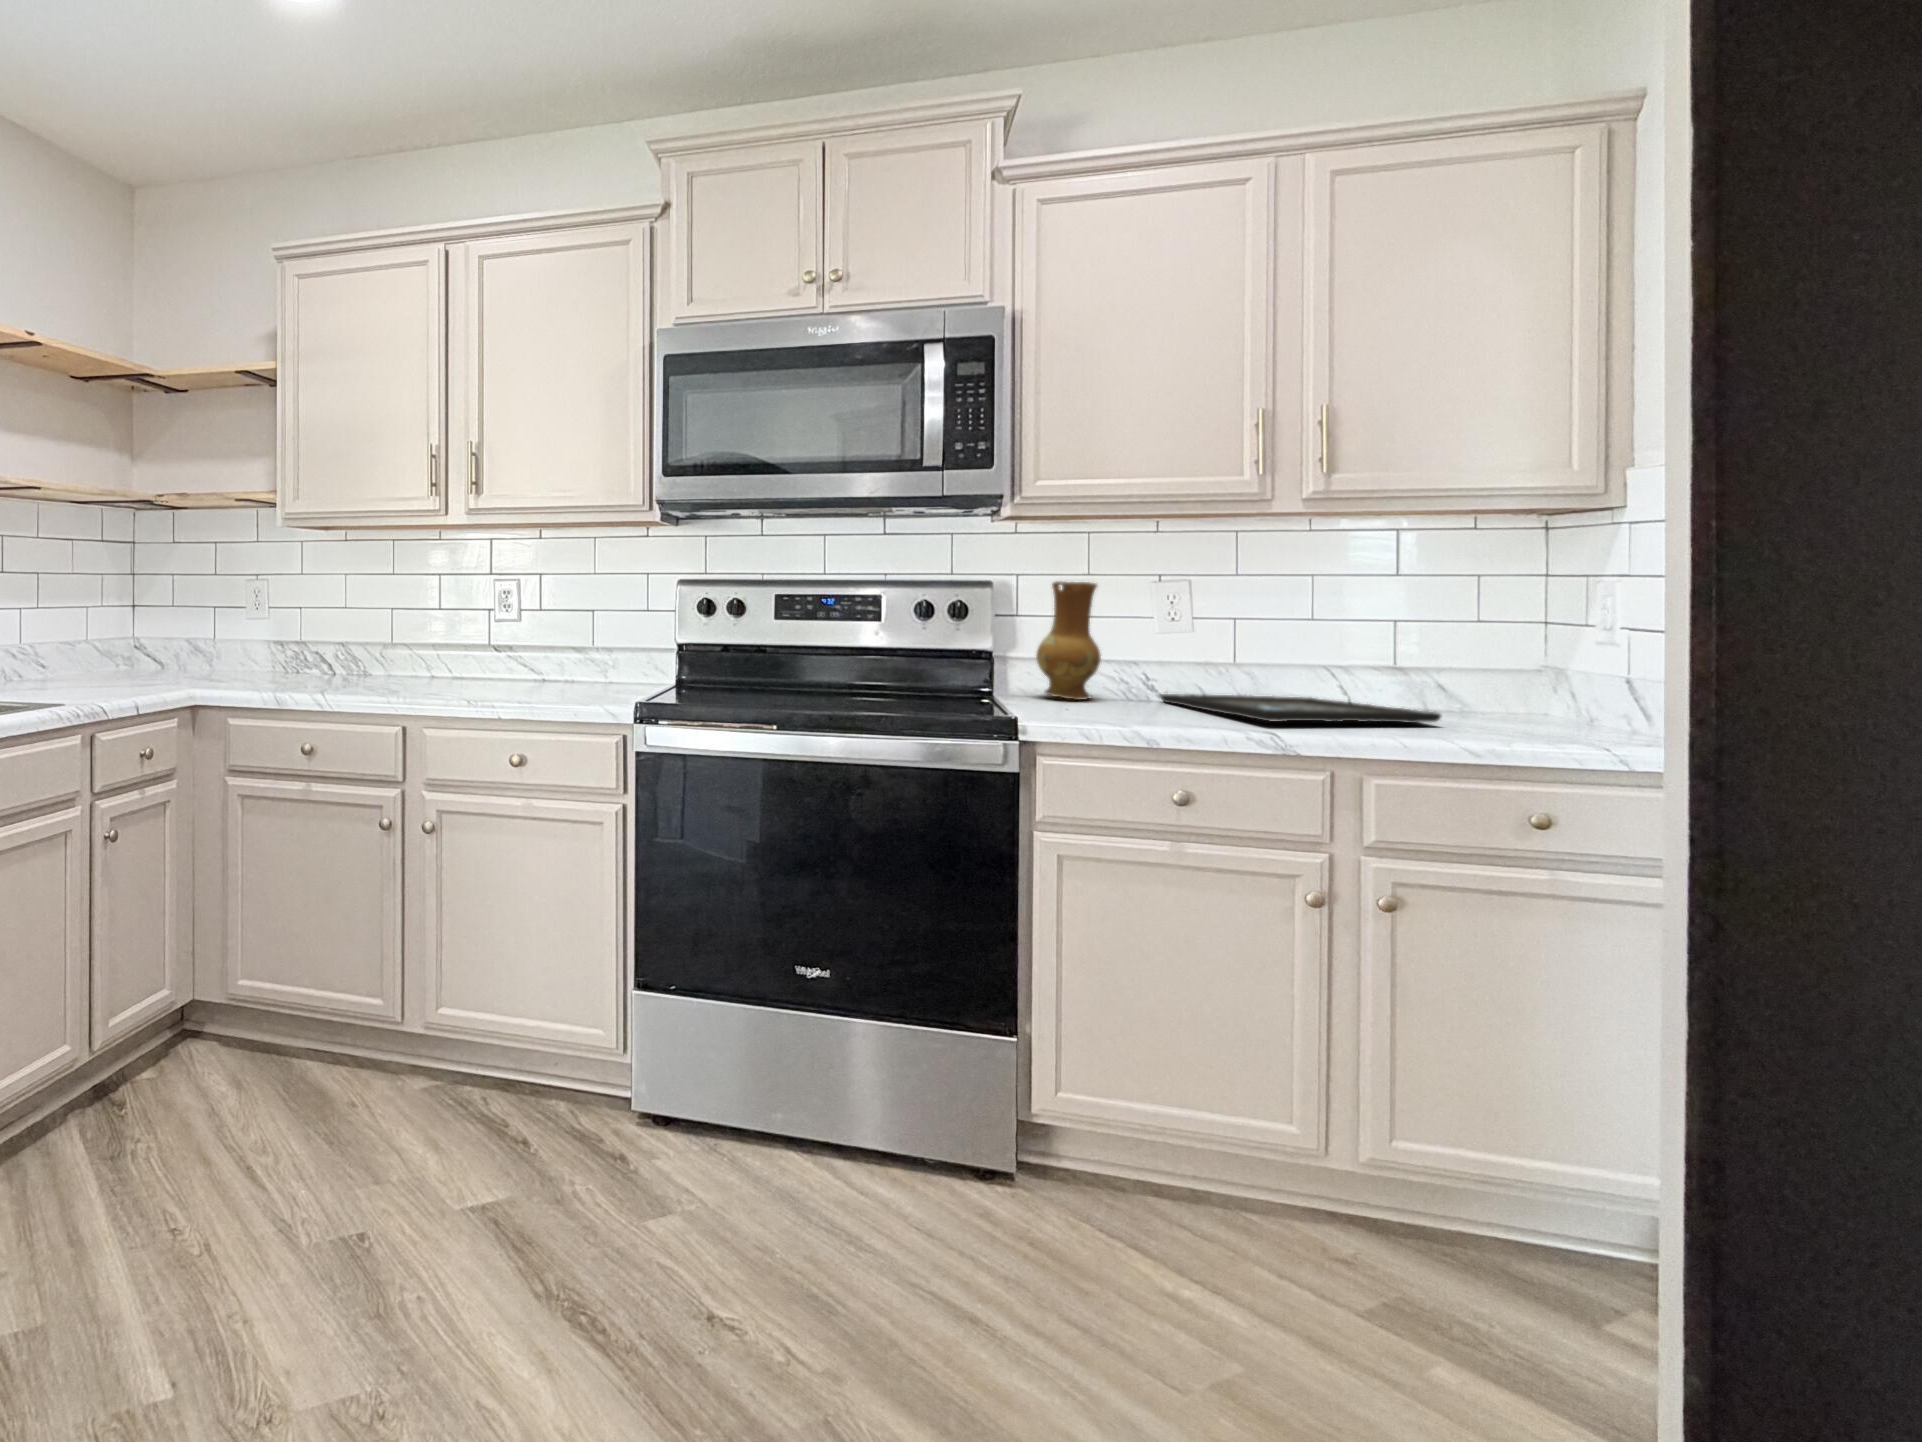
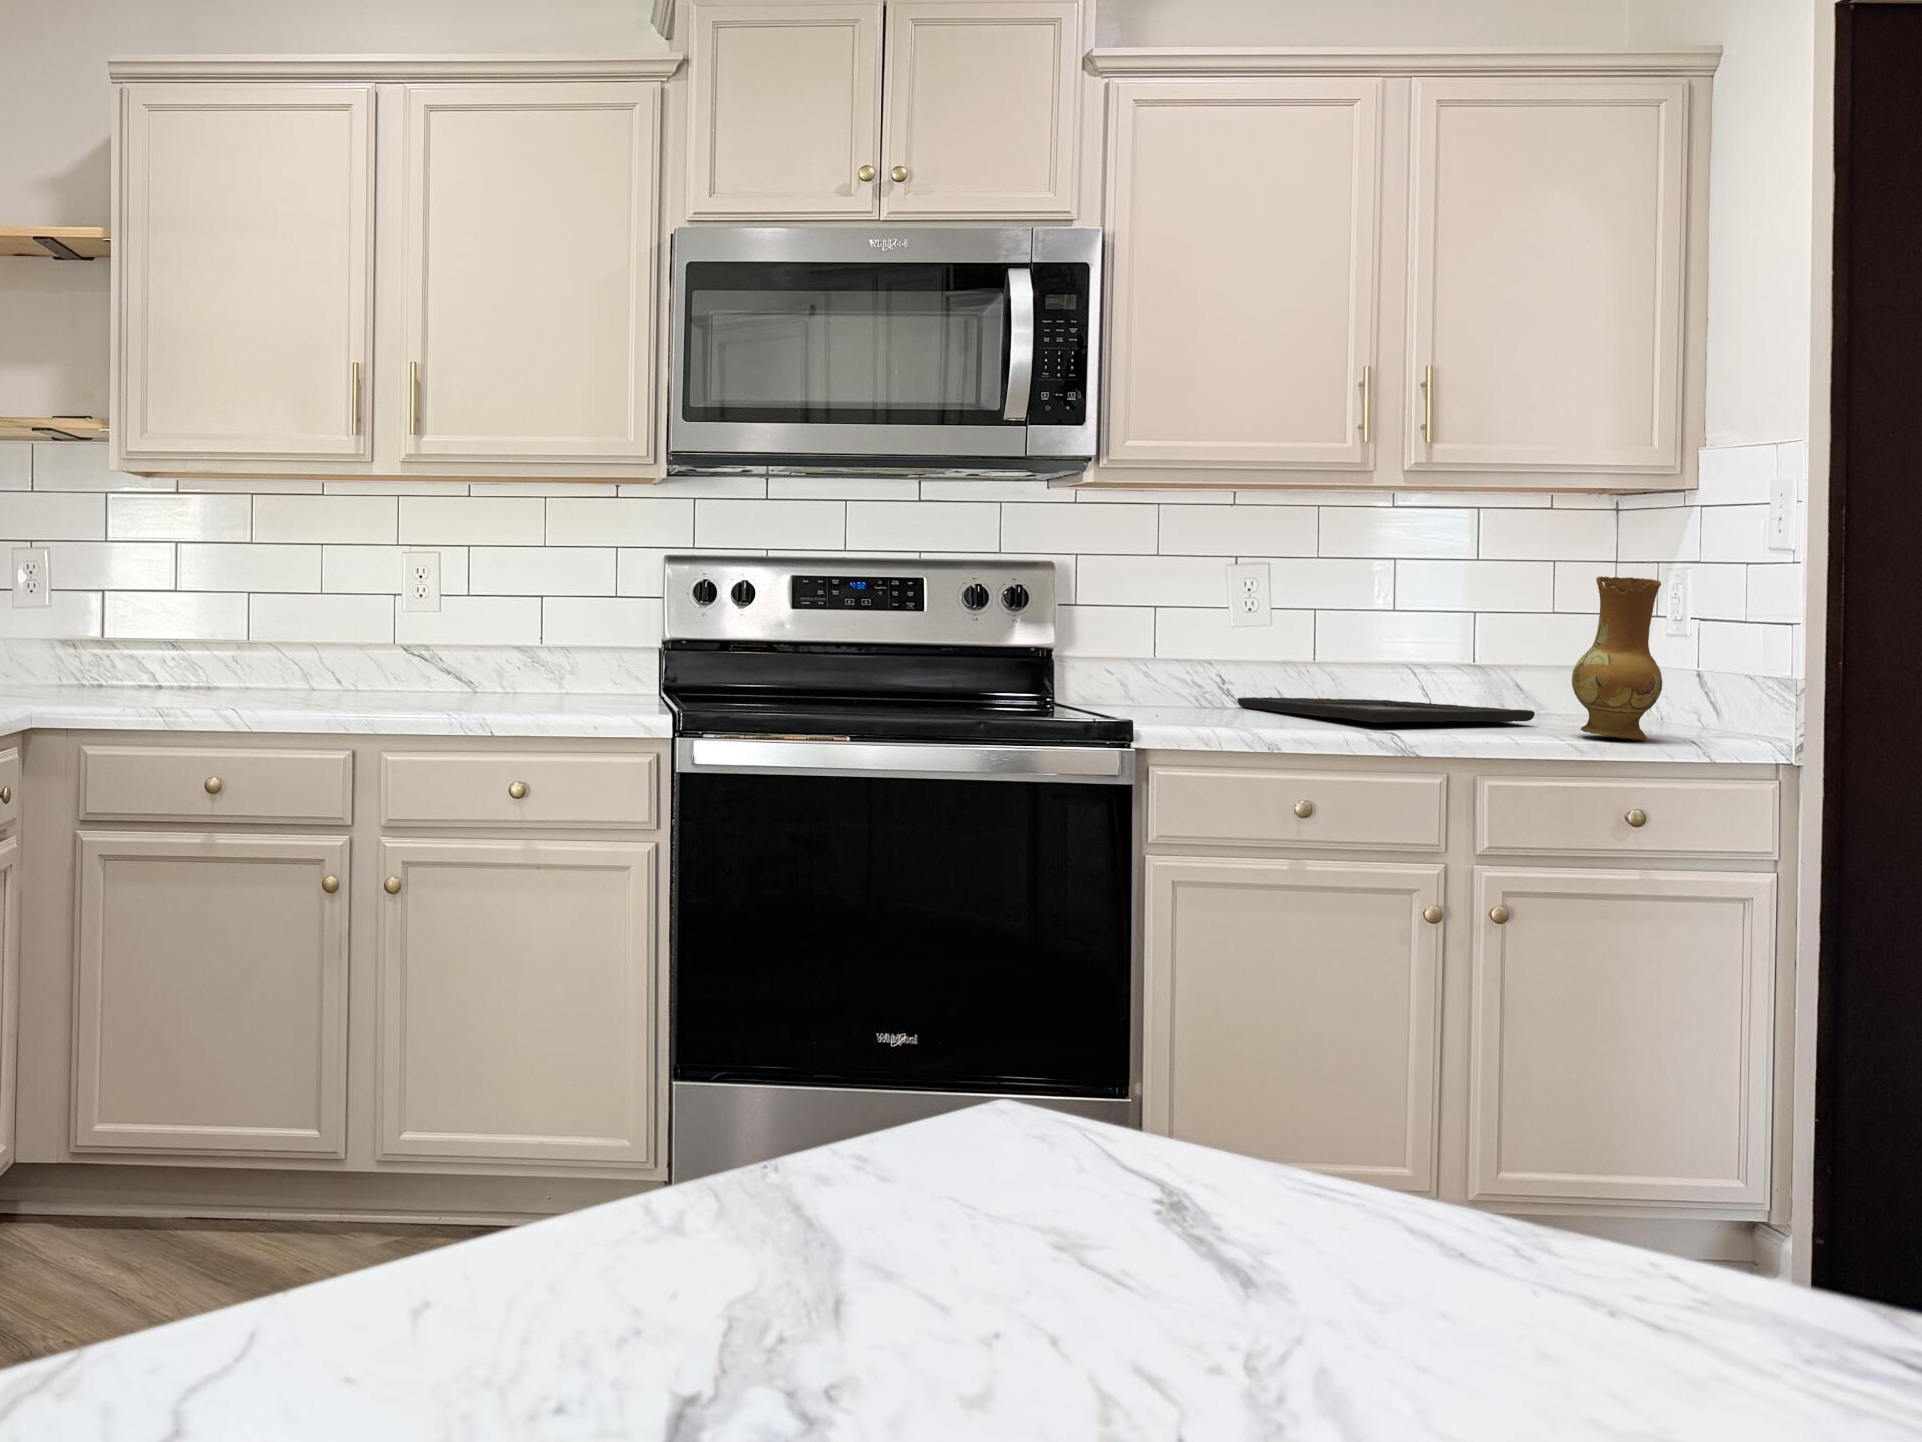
ceramic jug: present [1036,581,1101,700] -> present [1572,576,1662,740]

